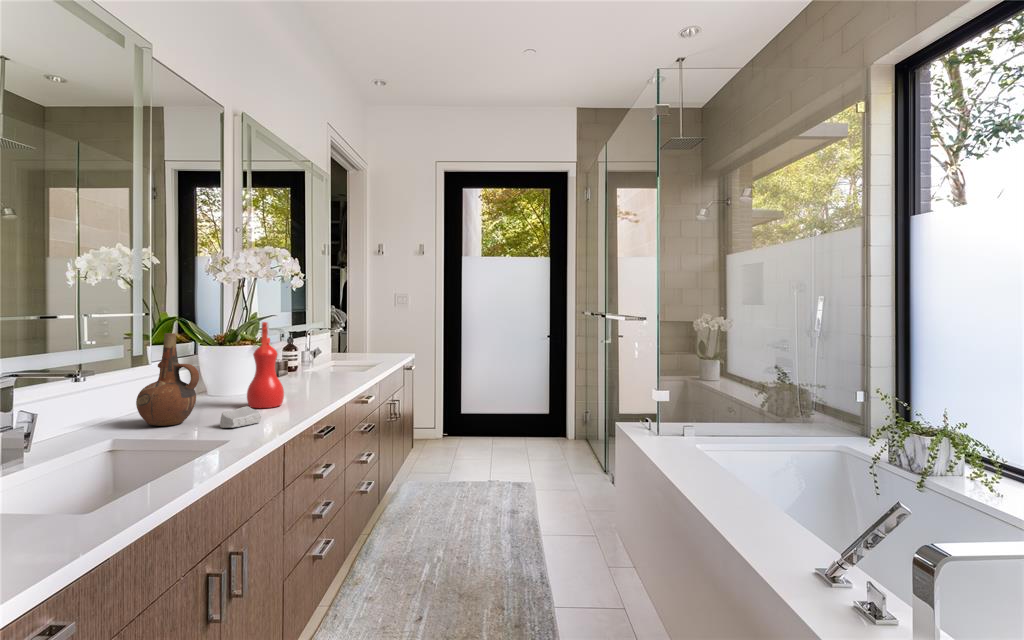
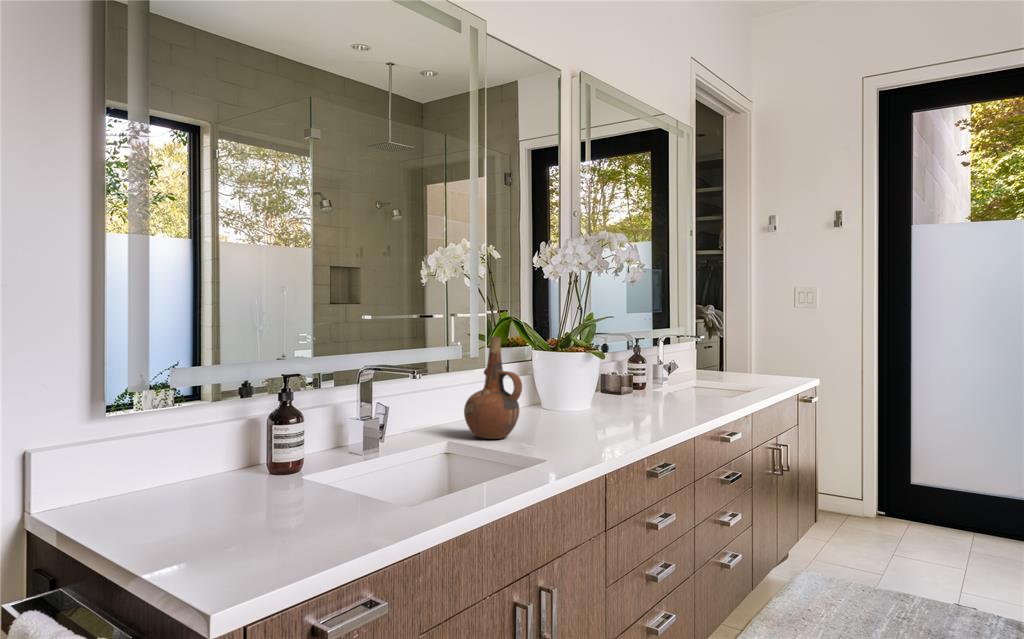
spray bottle: present [247,322,284,408] -> none [575,325,616,431]
soap bar: present [220,406,261,428] -> none [541,426,584,448]

